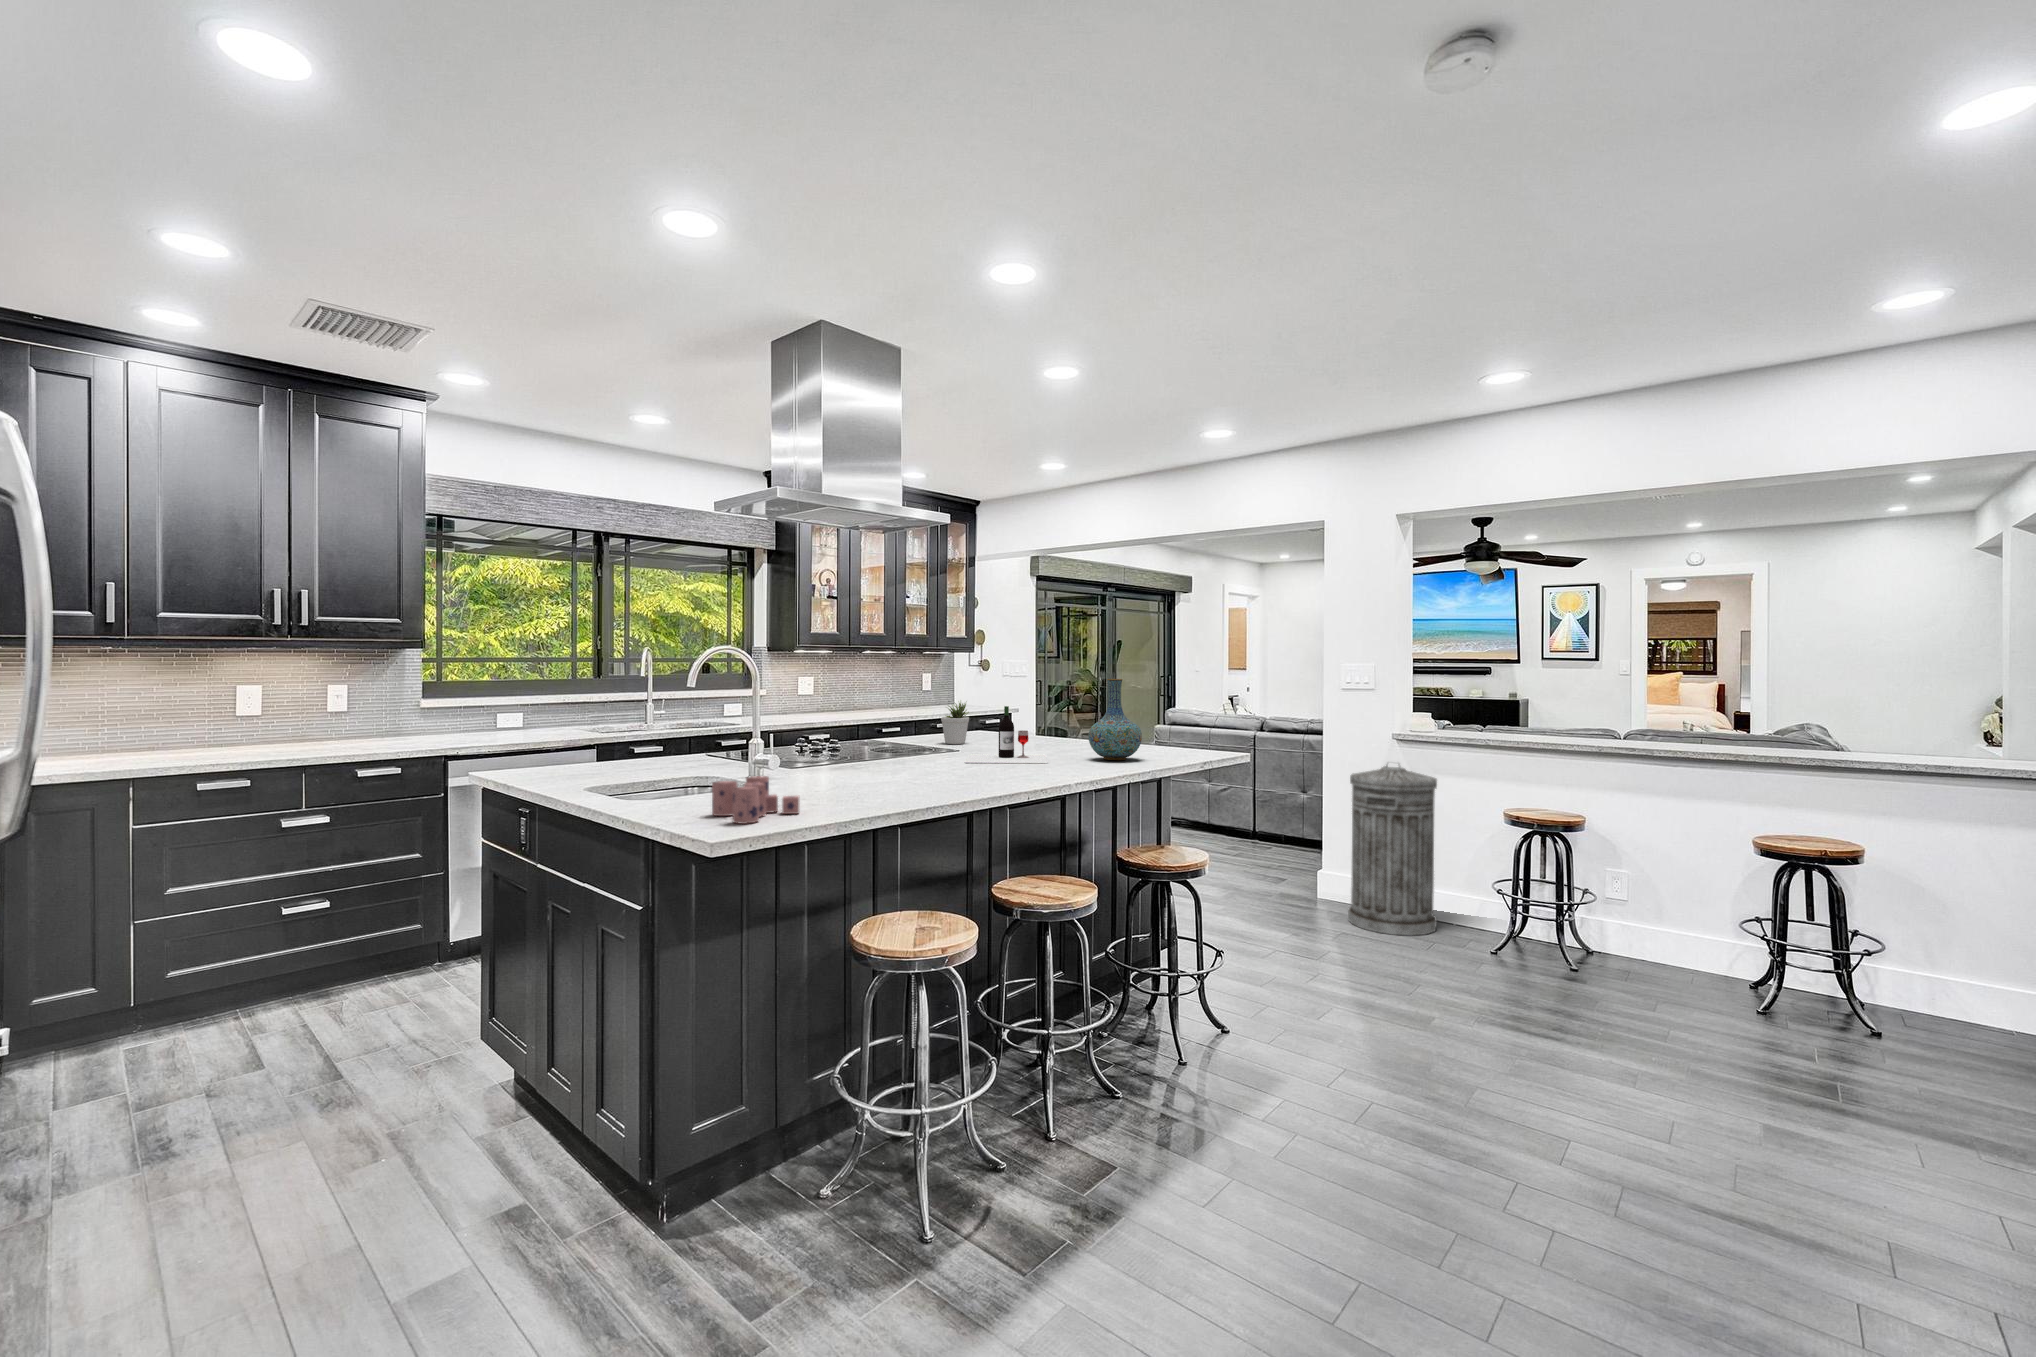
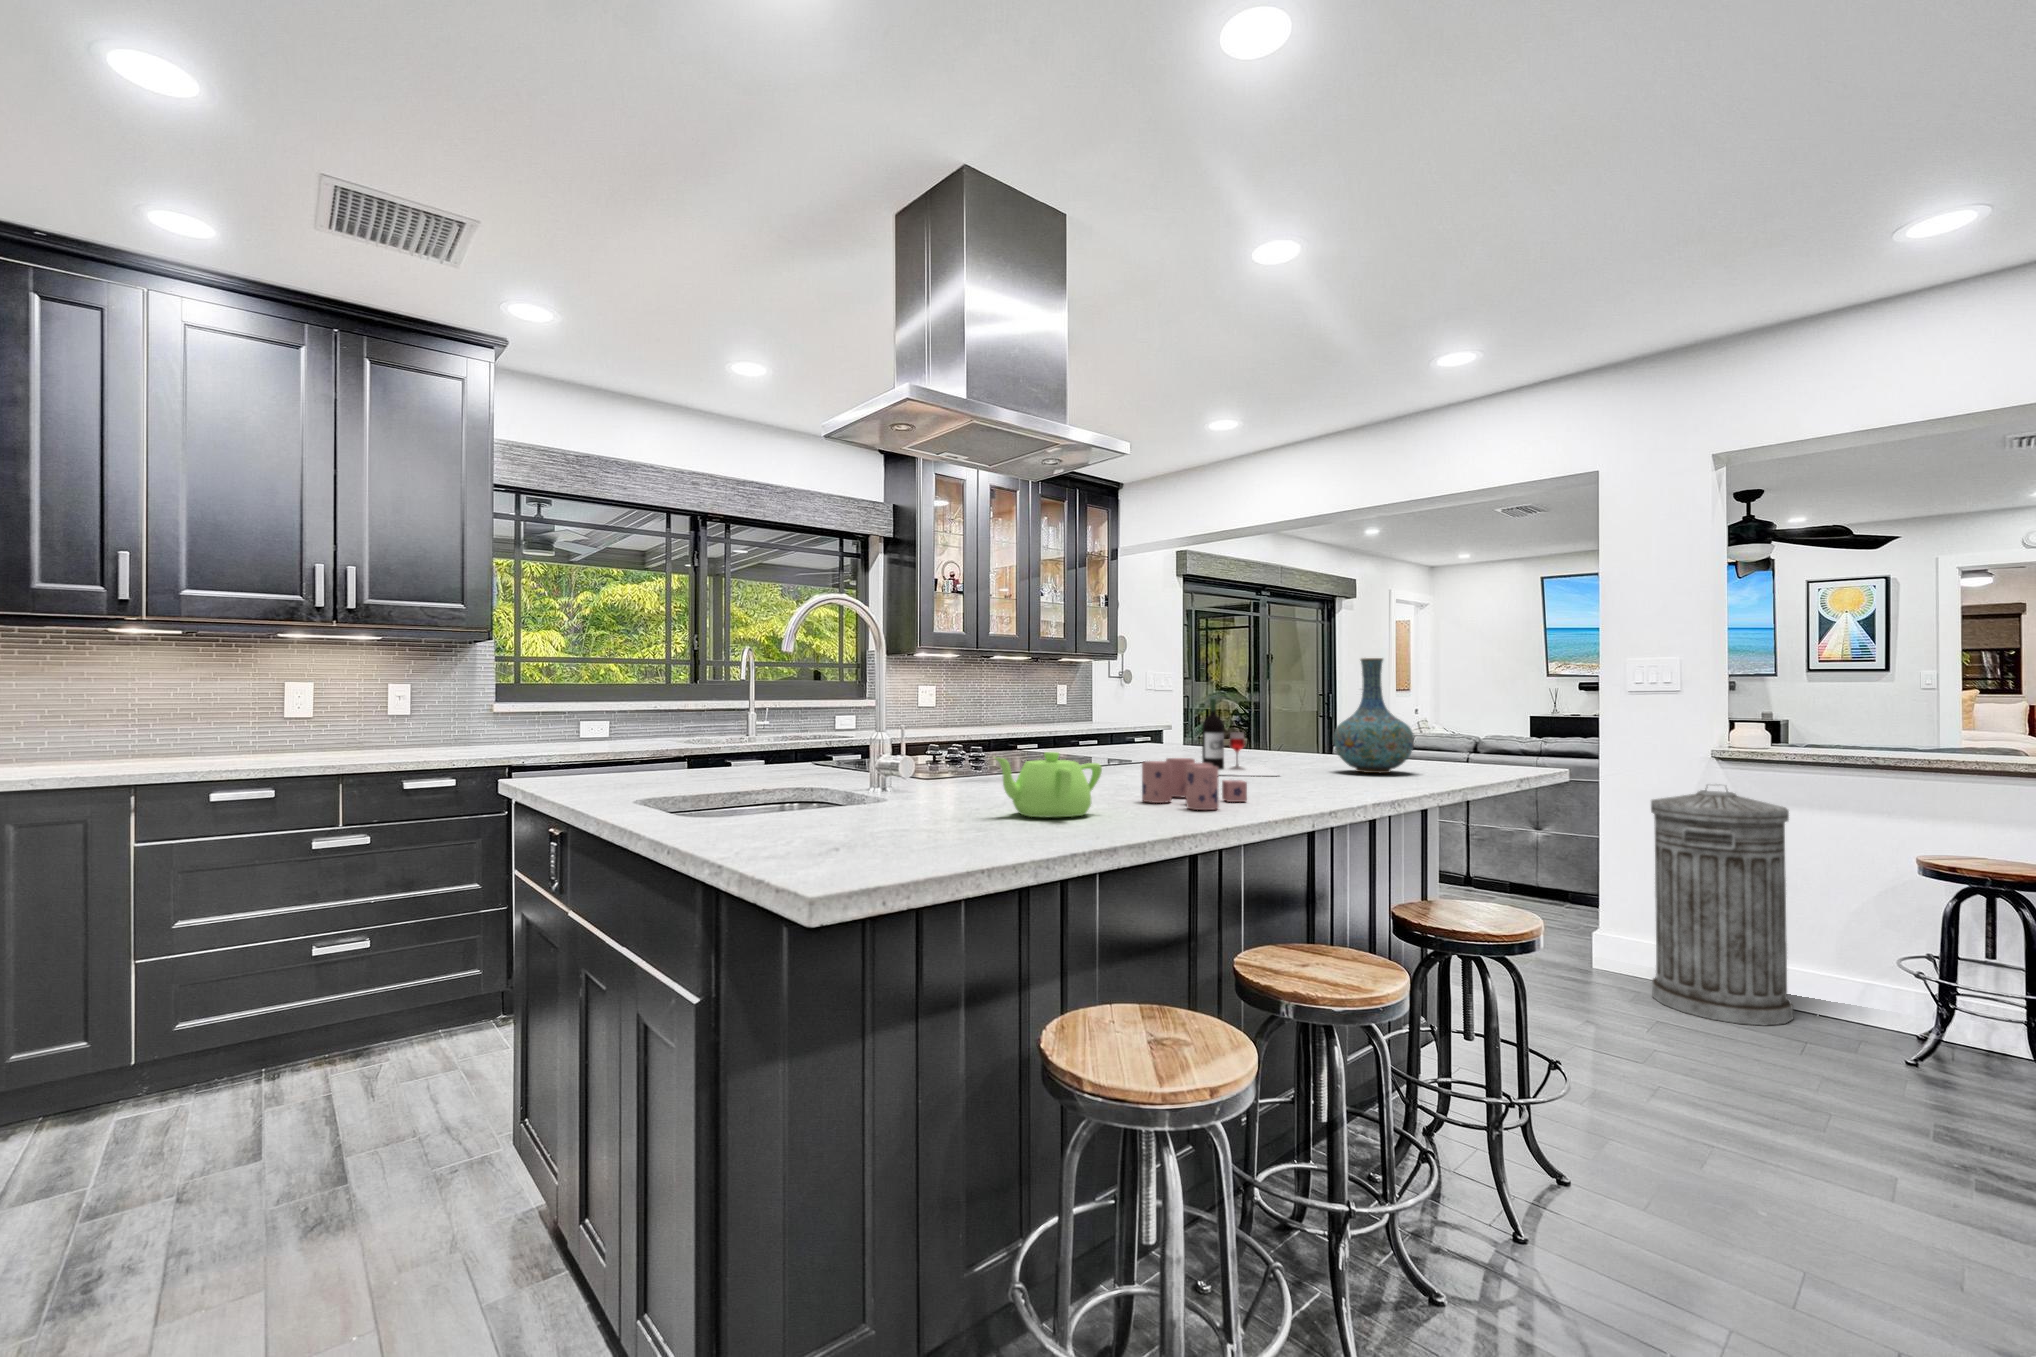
potted plant: present [941,702,969,744] -> none [1108,696,1145,755]
teapot: none [829,754,901,796] -> present [995,752,1102,817]
candle: present [712,776,800,824] -> present [1142,758,1247,810]

